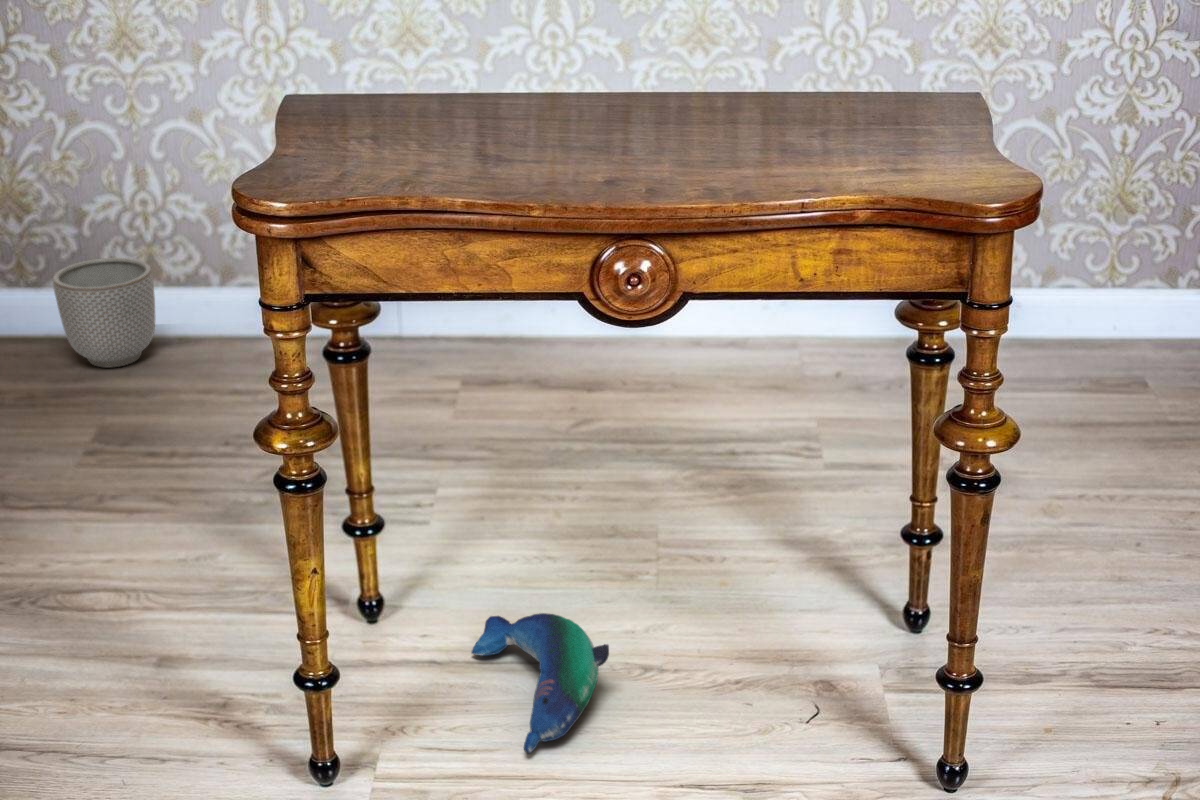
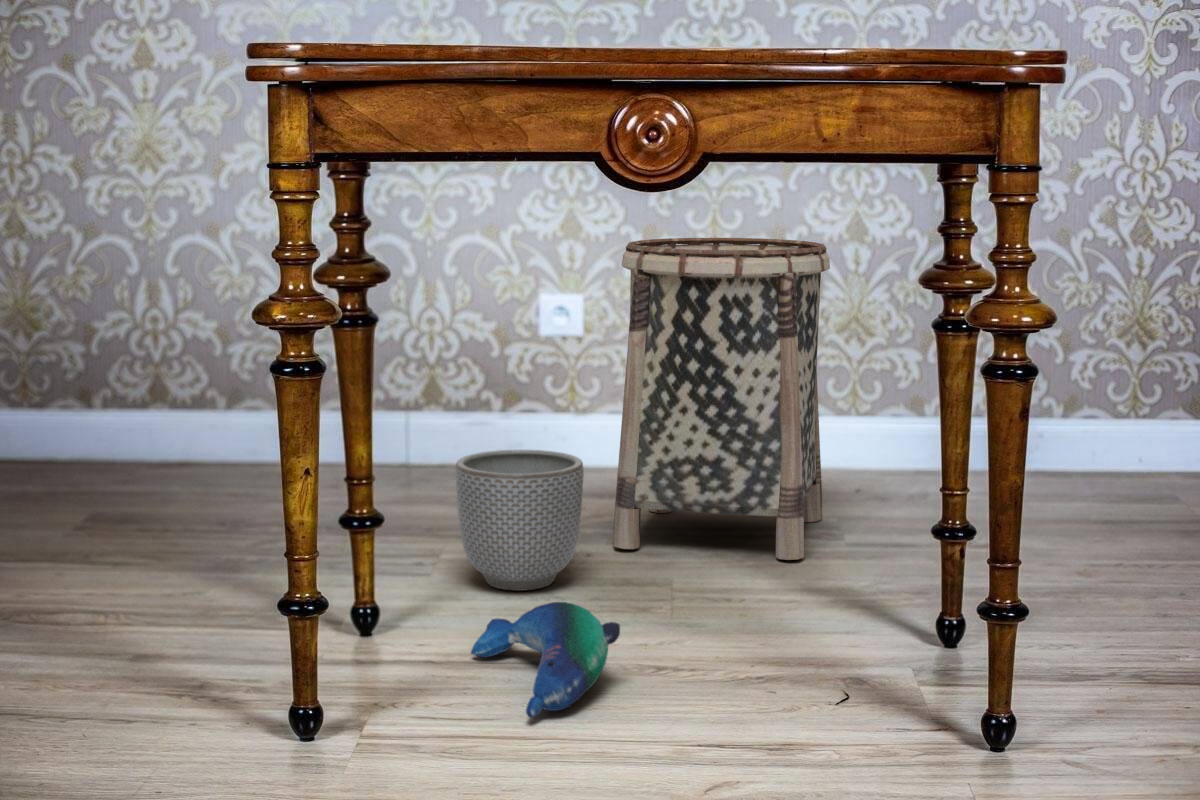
basket: none [602,160,813,497] -> present [613,238,830,560]
planter: present [53,258,155,367] -> present [455,450,584,591]

